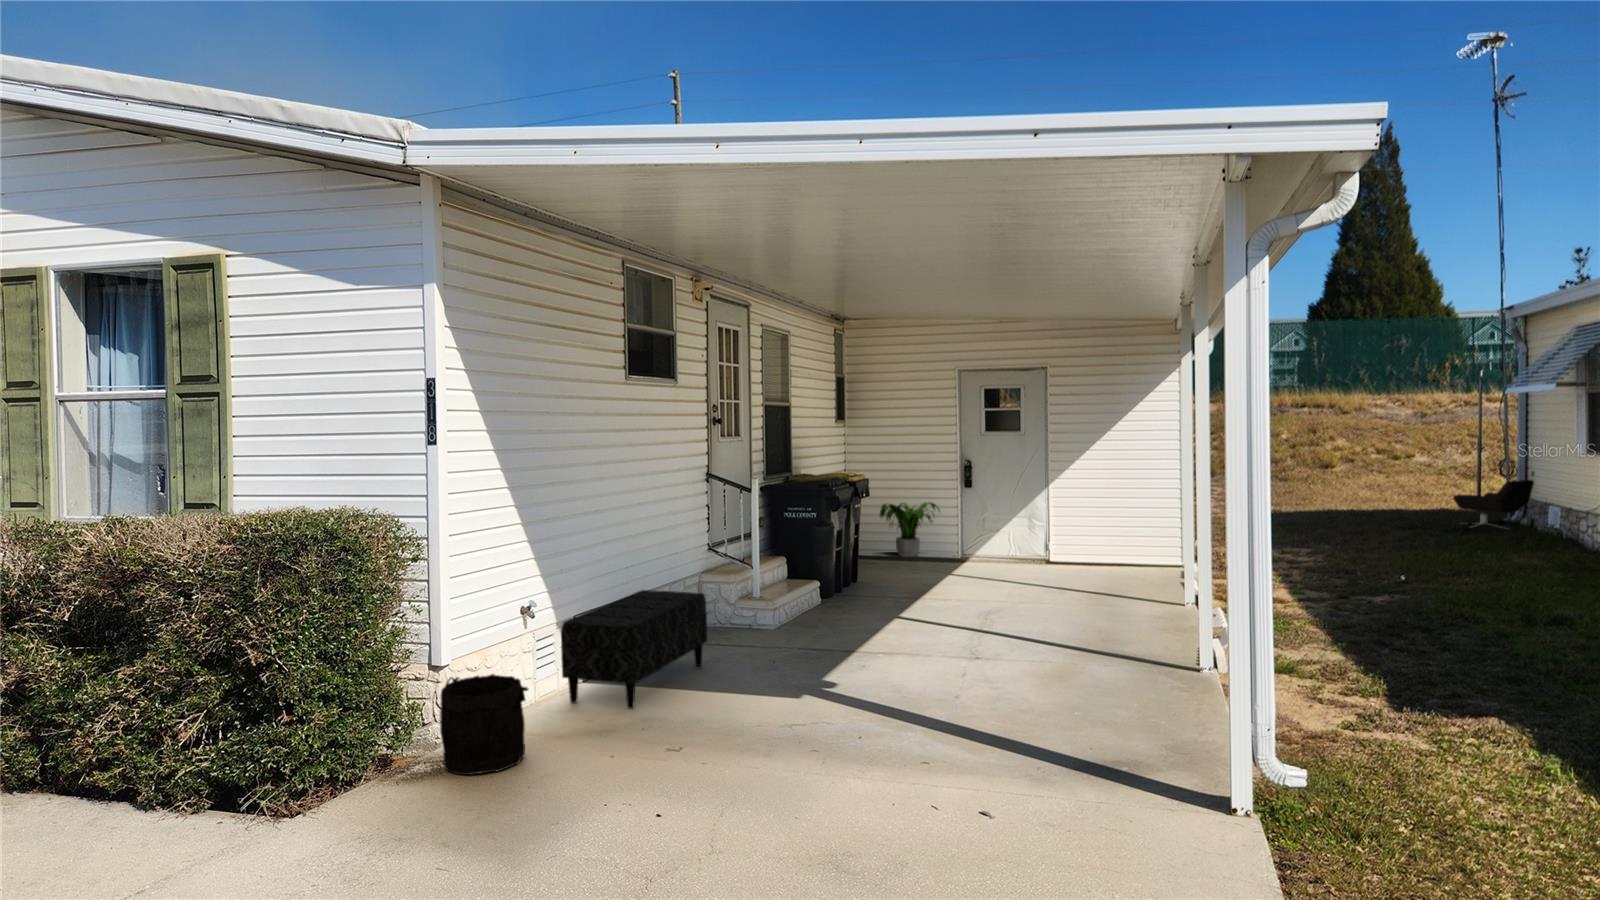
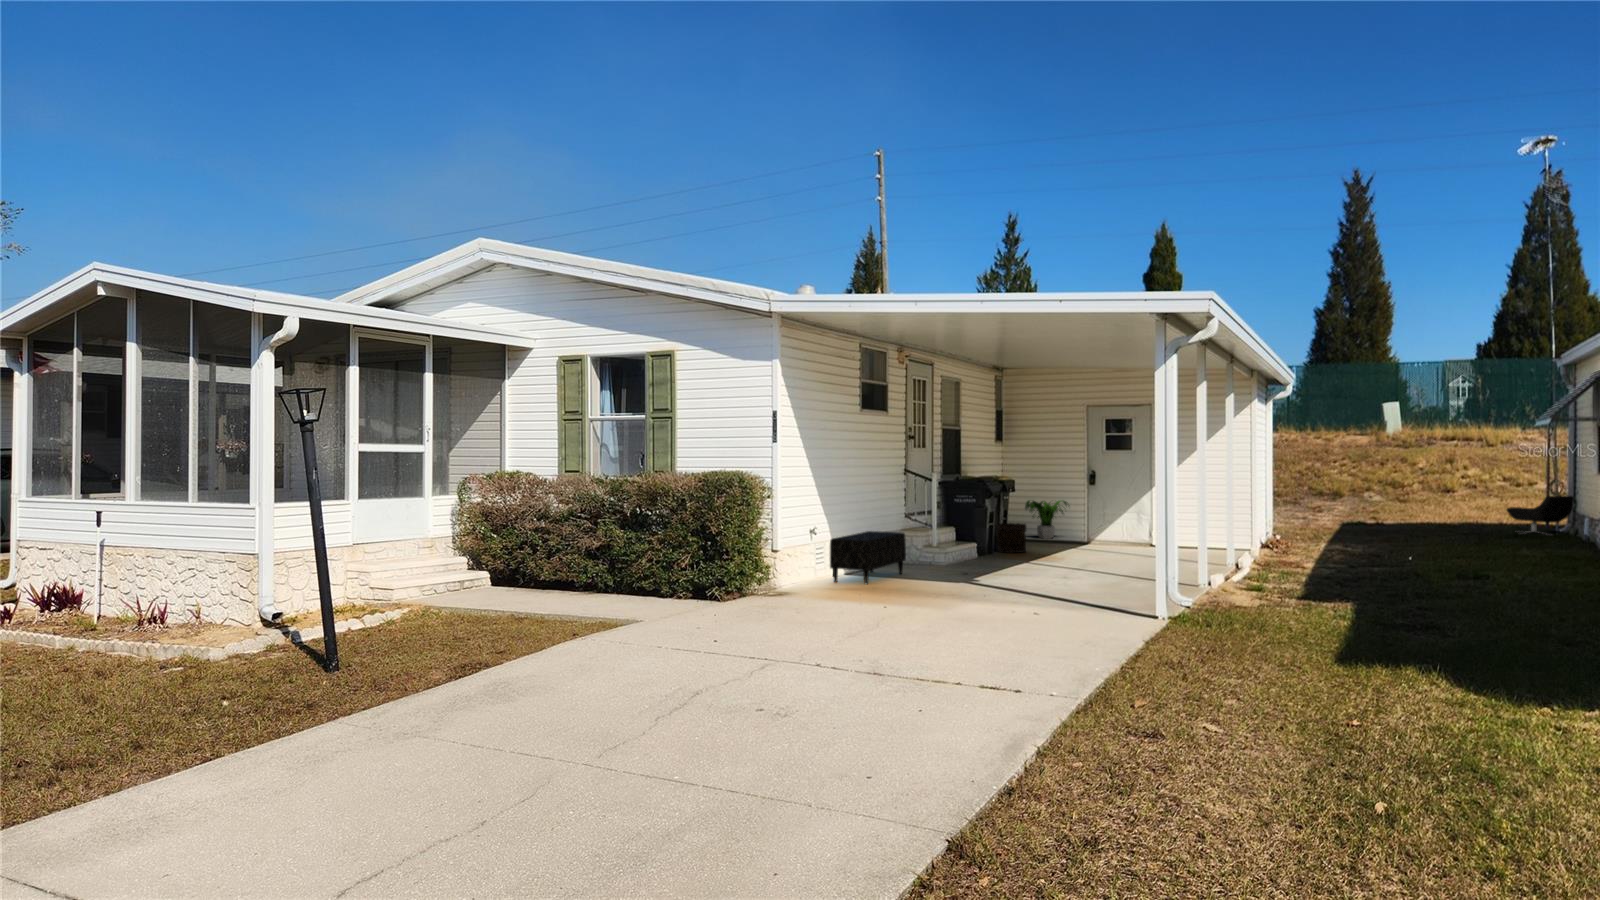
bucket: present [440,674,528,775] -> present [996,523,1026,553]

